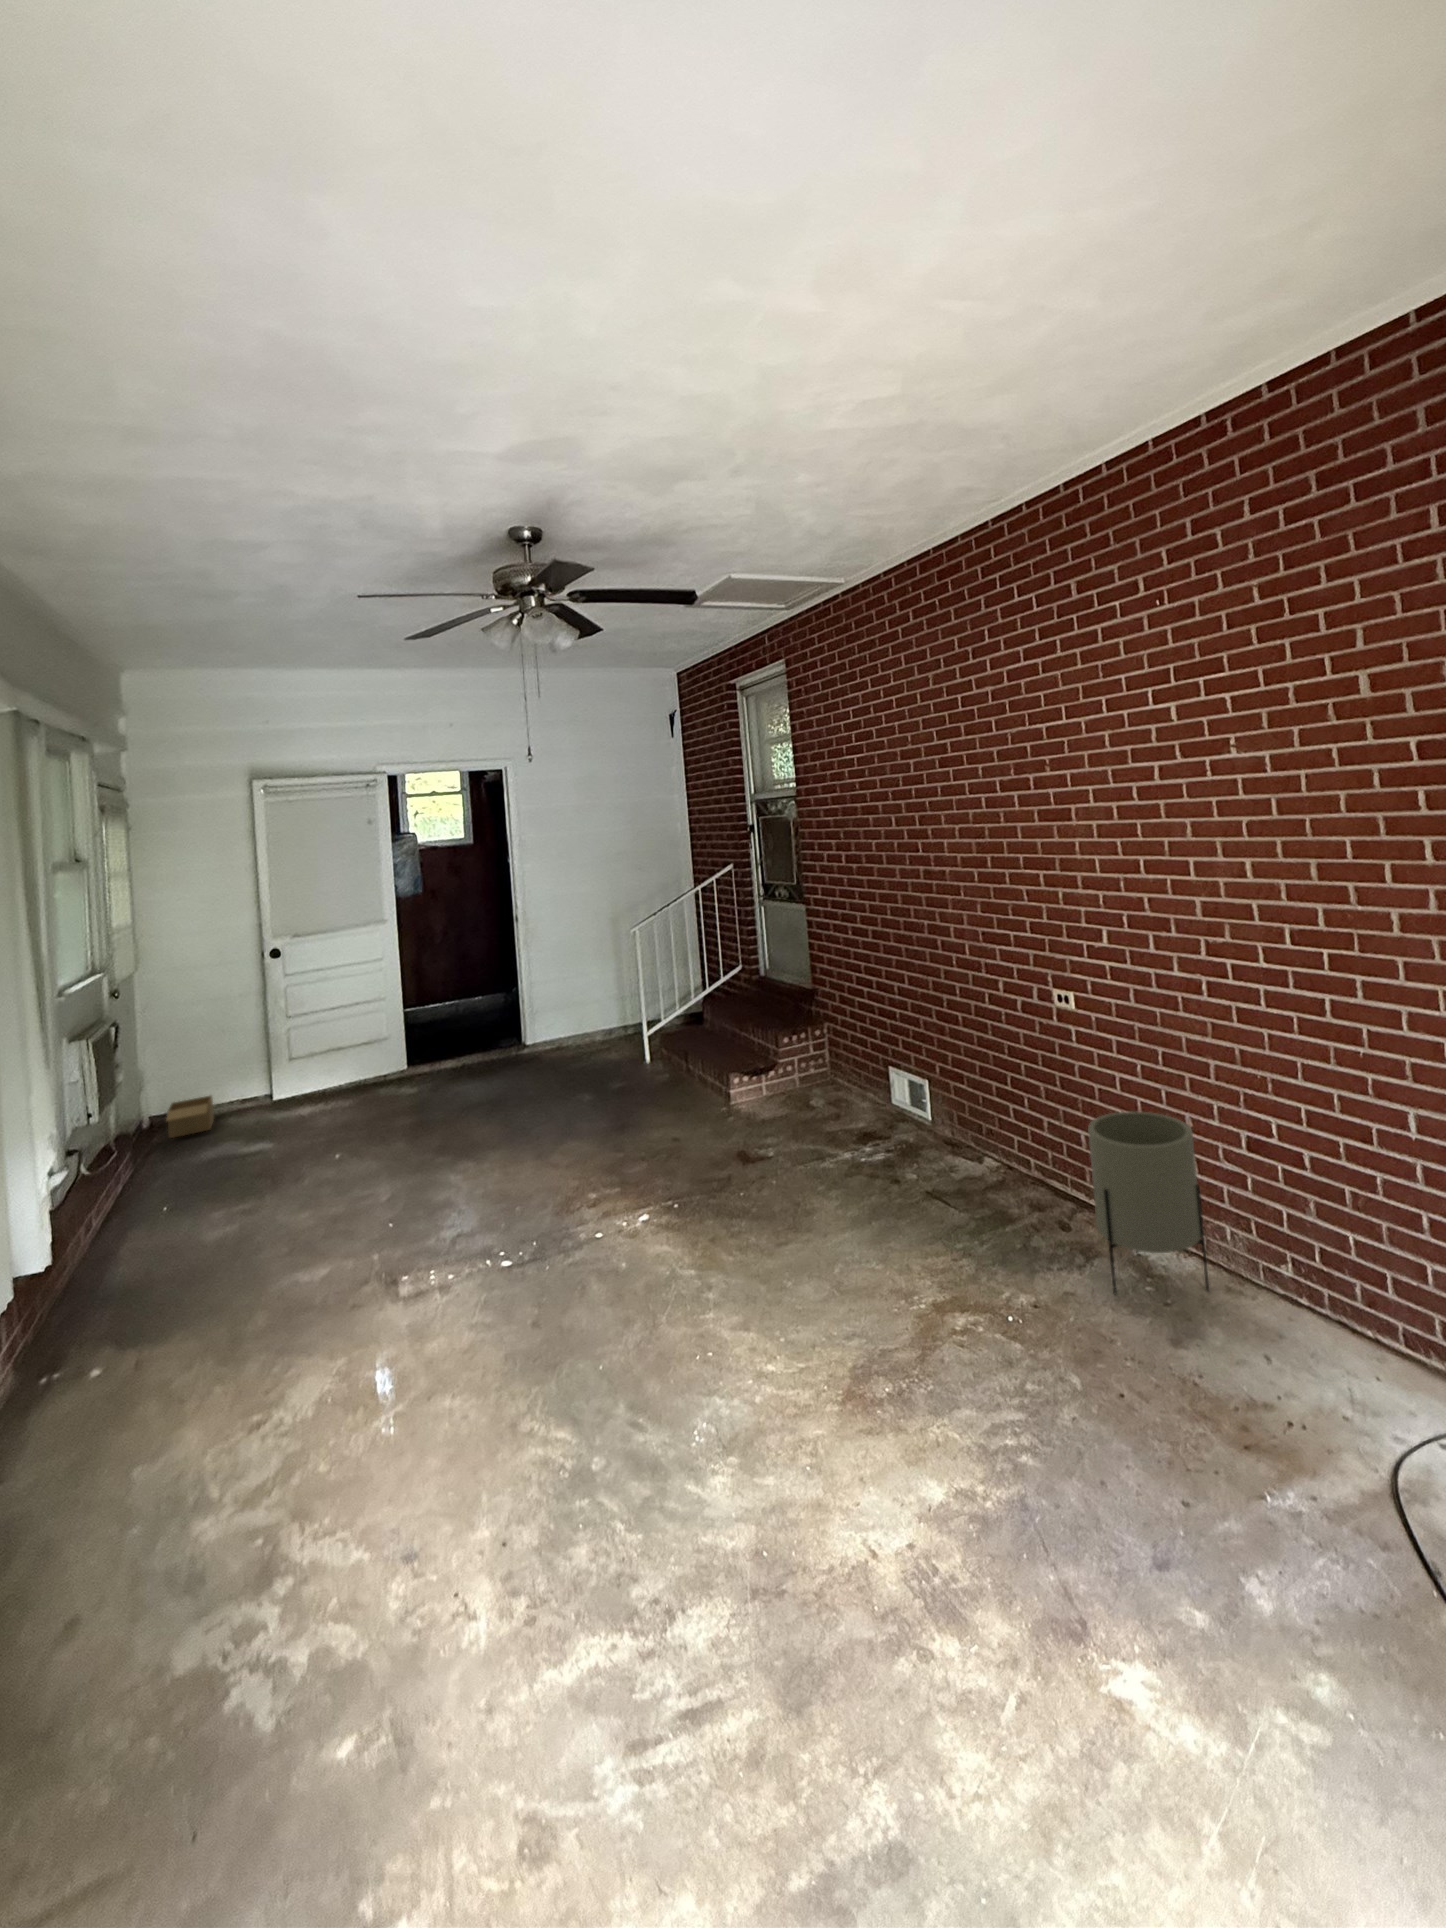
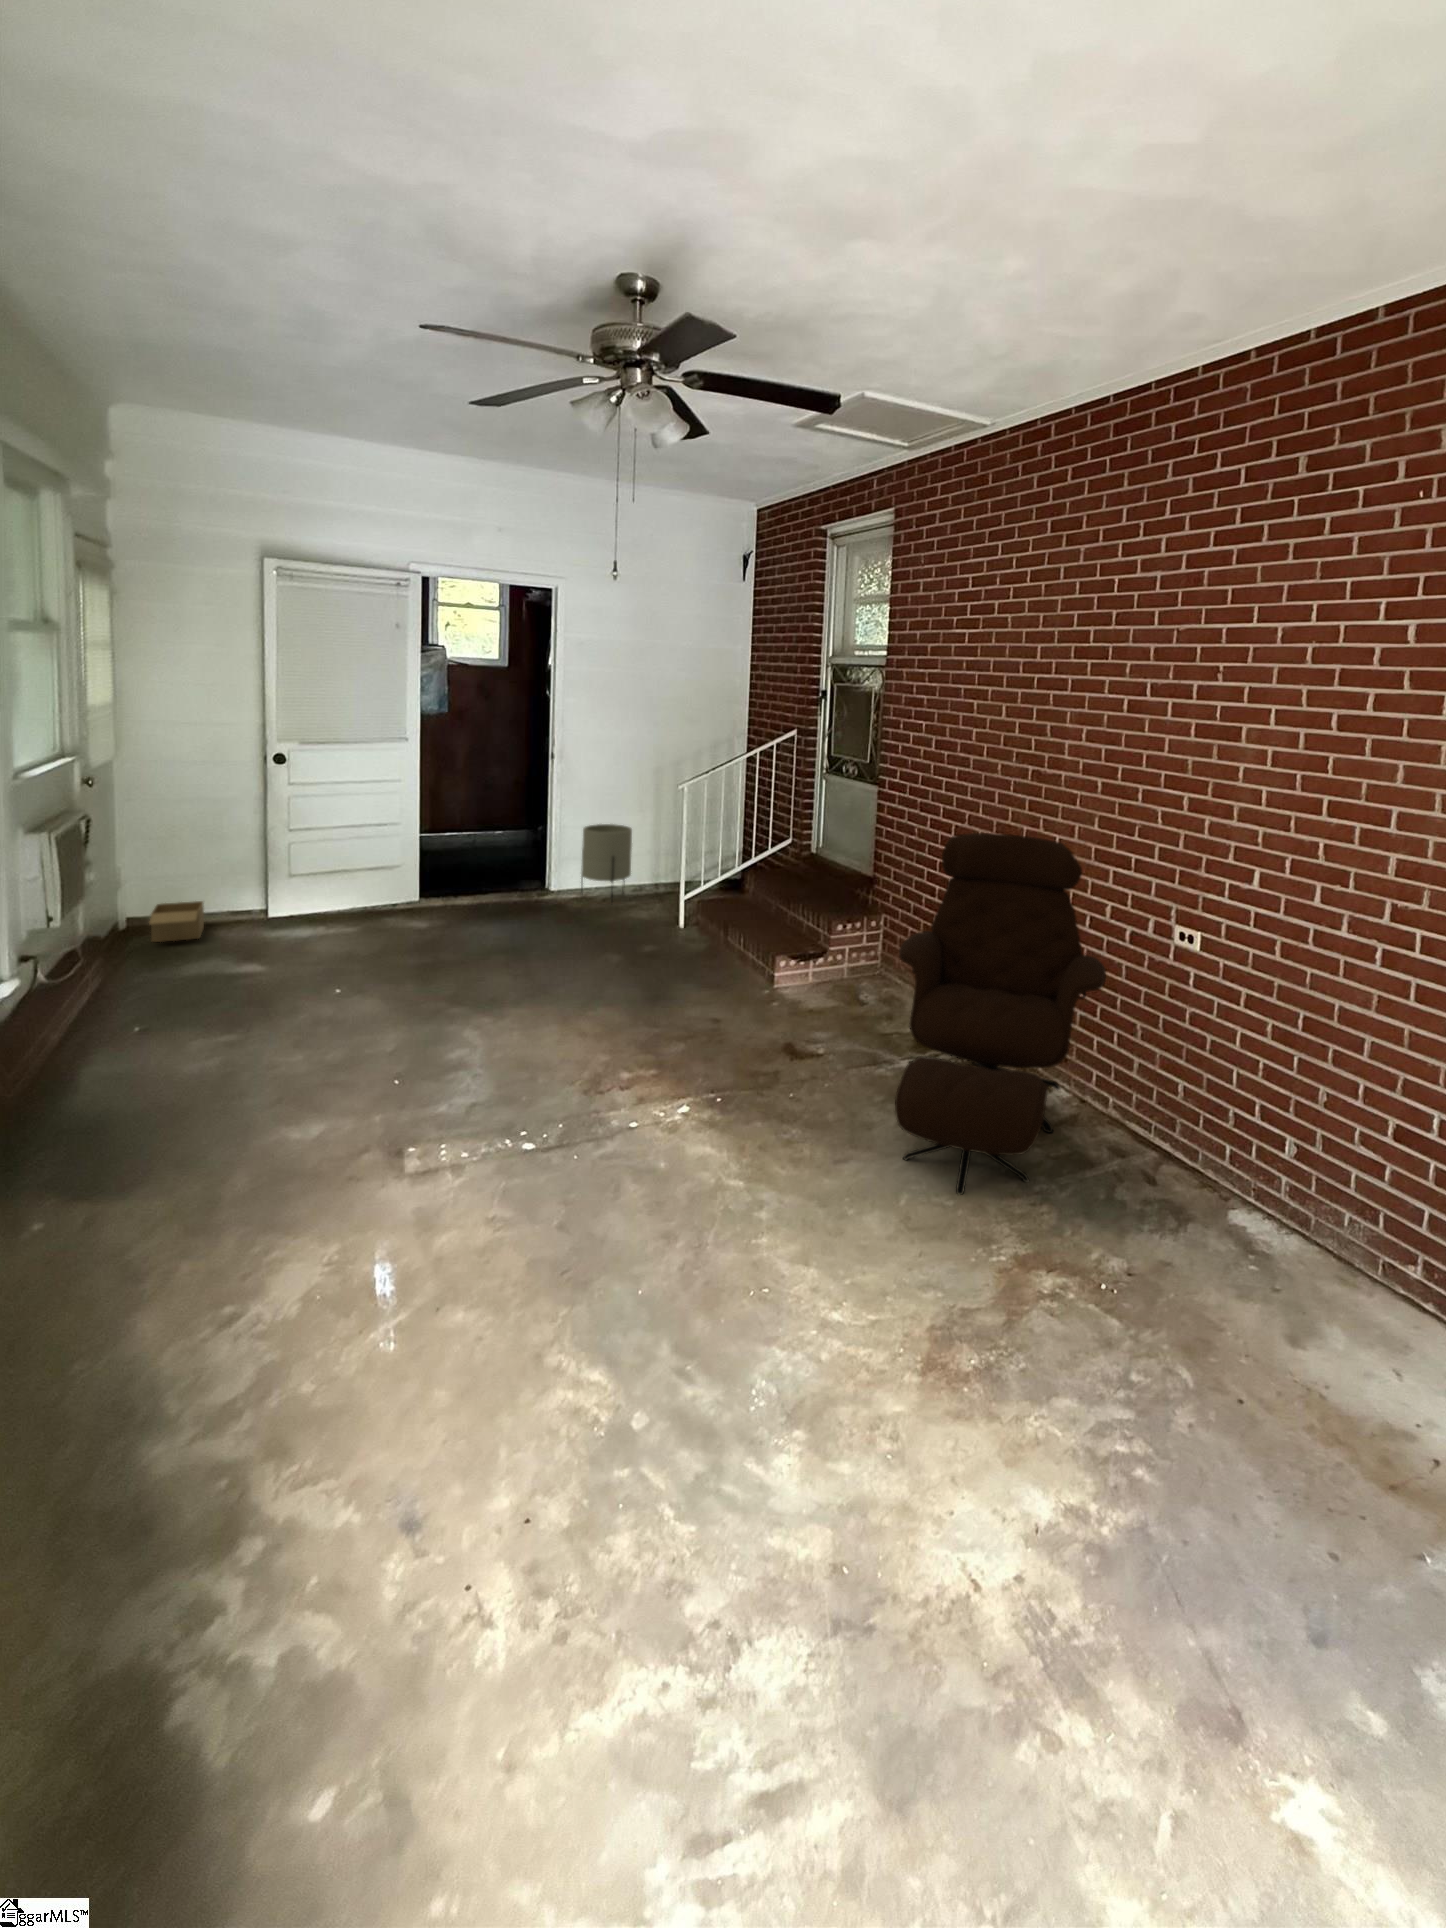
lounge chair: none [823,930,1009,1261] -> present [895,833,1106,1195]
planter: present [1088,1111,1209,1294] -> present [581,824,632,883]

